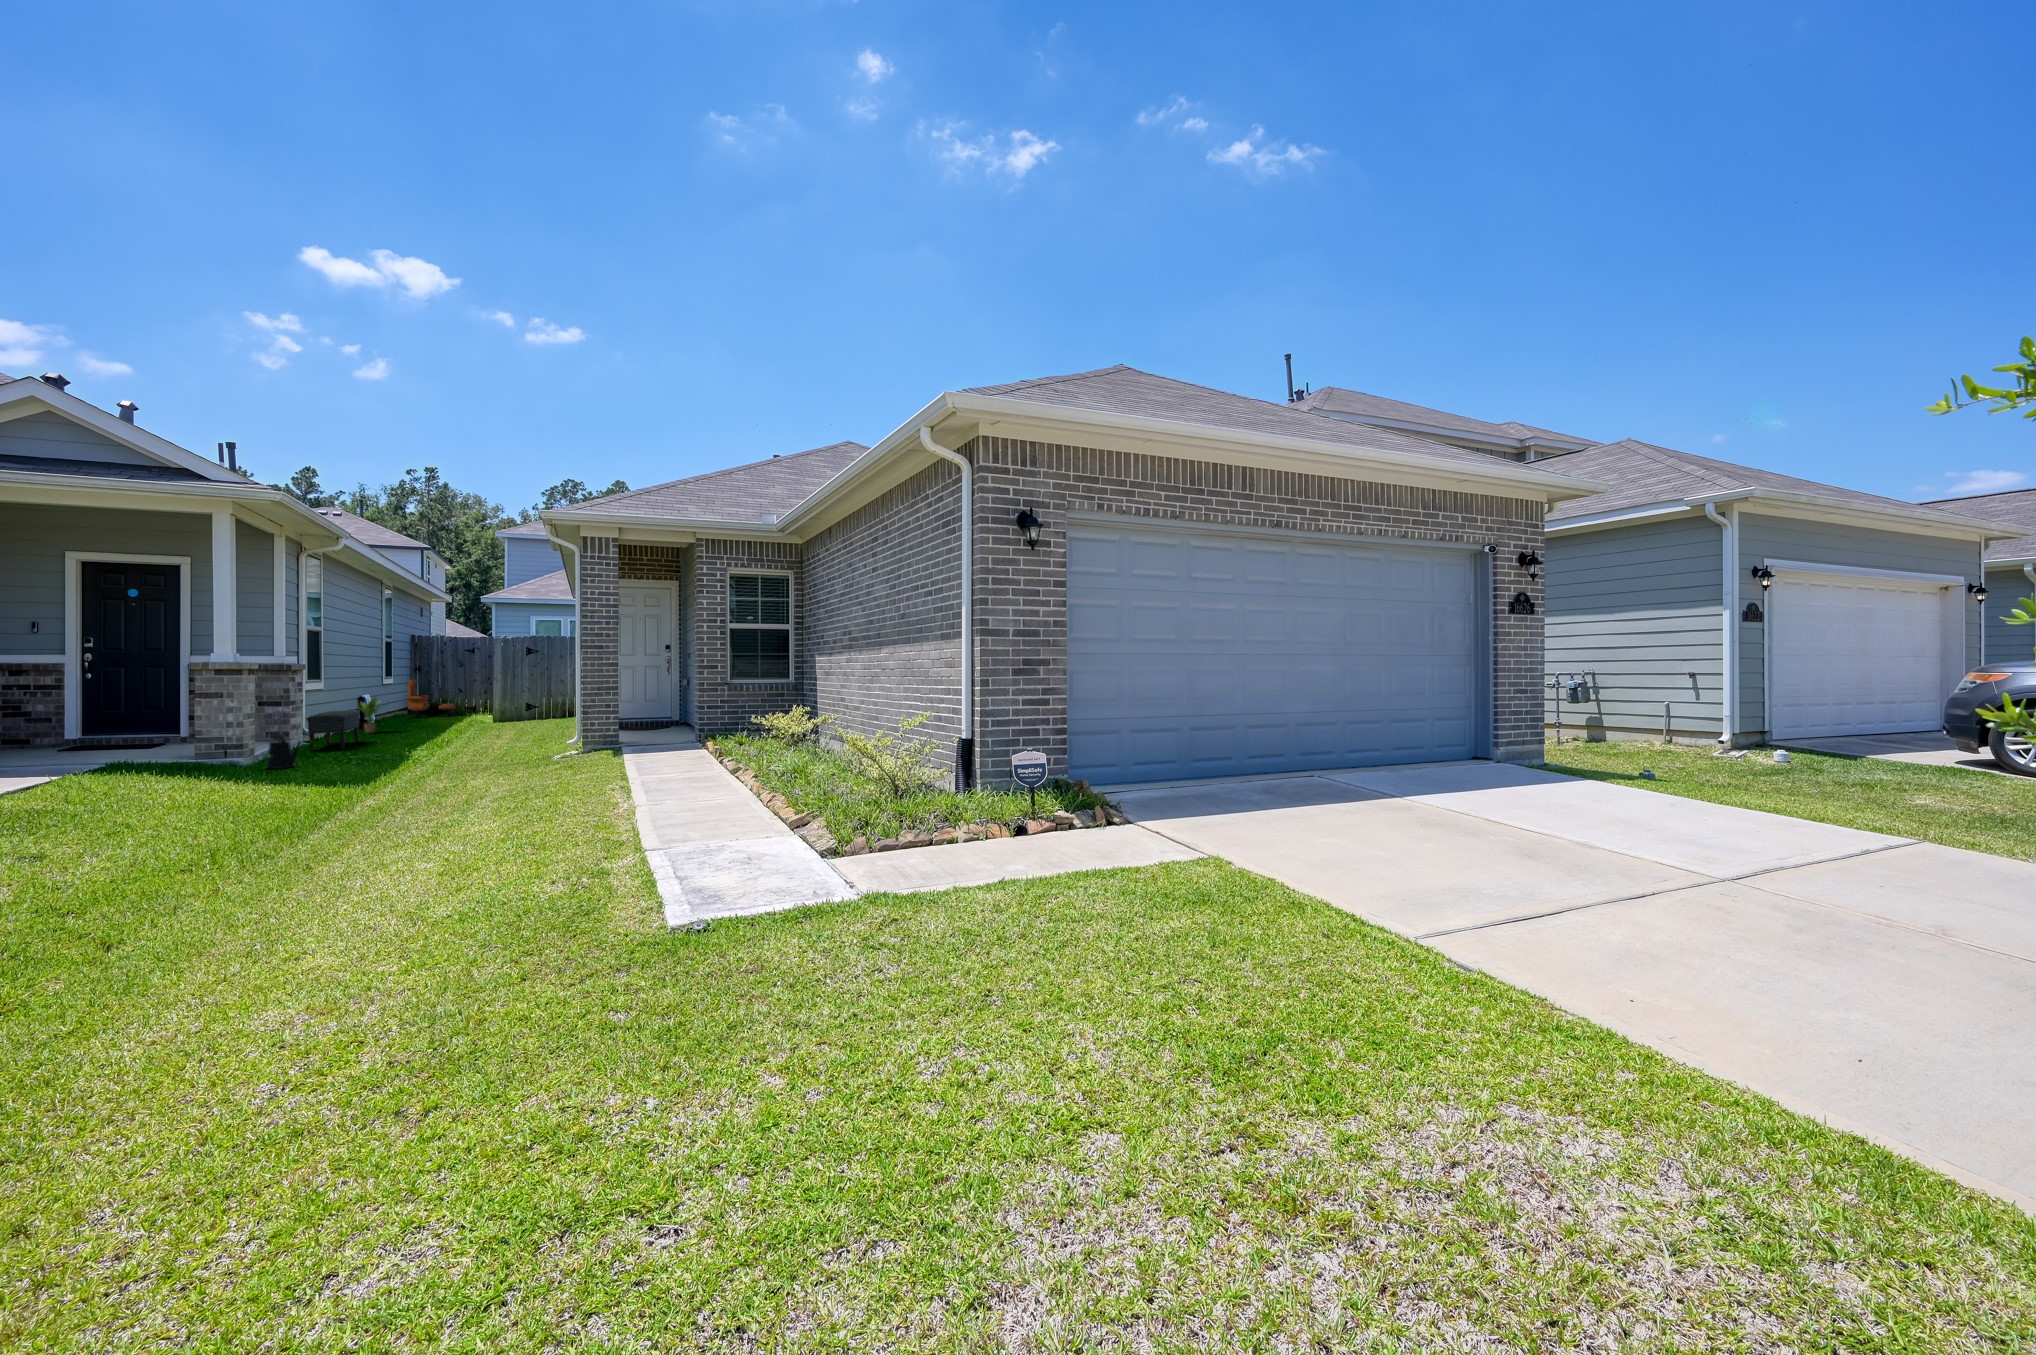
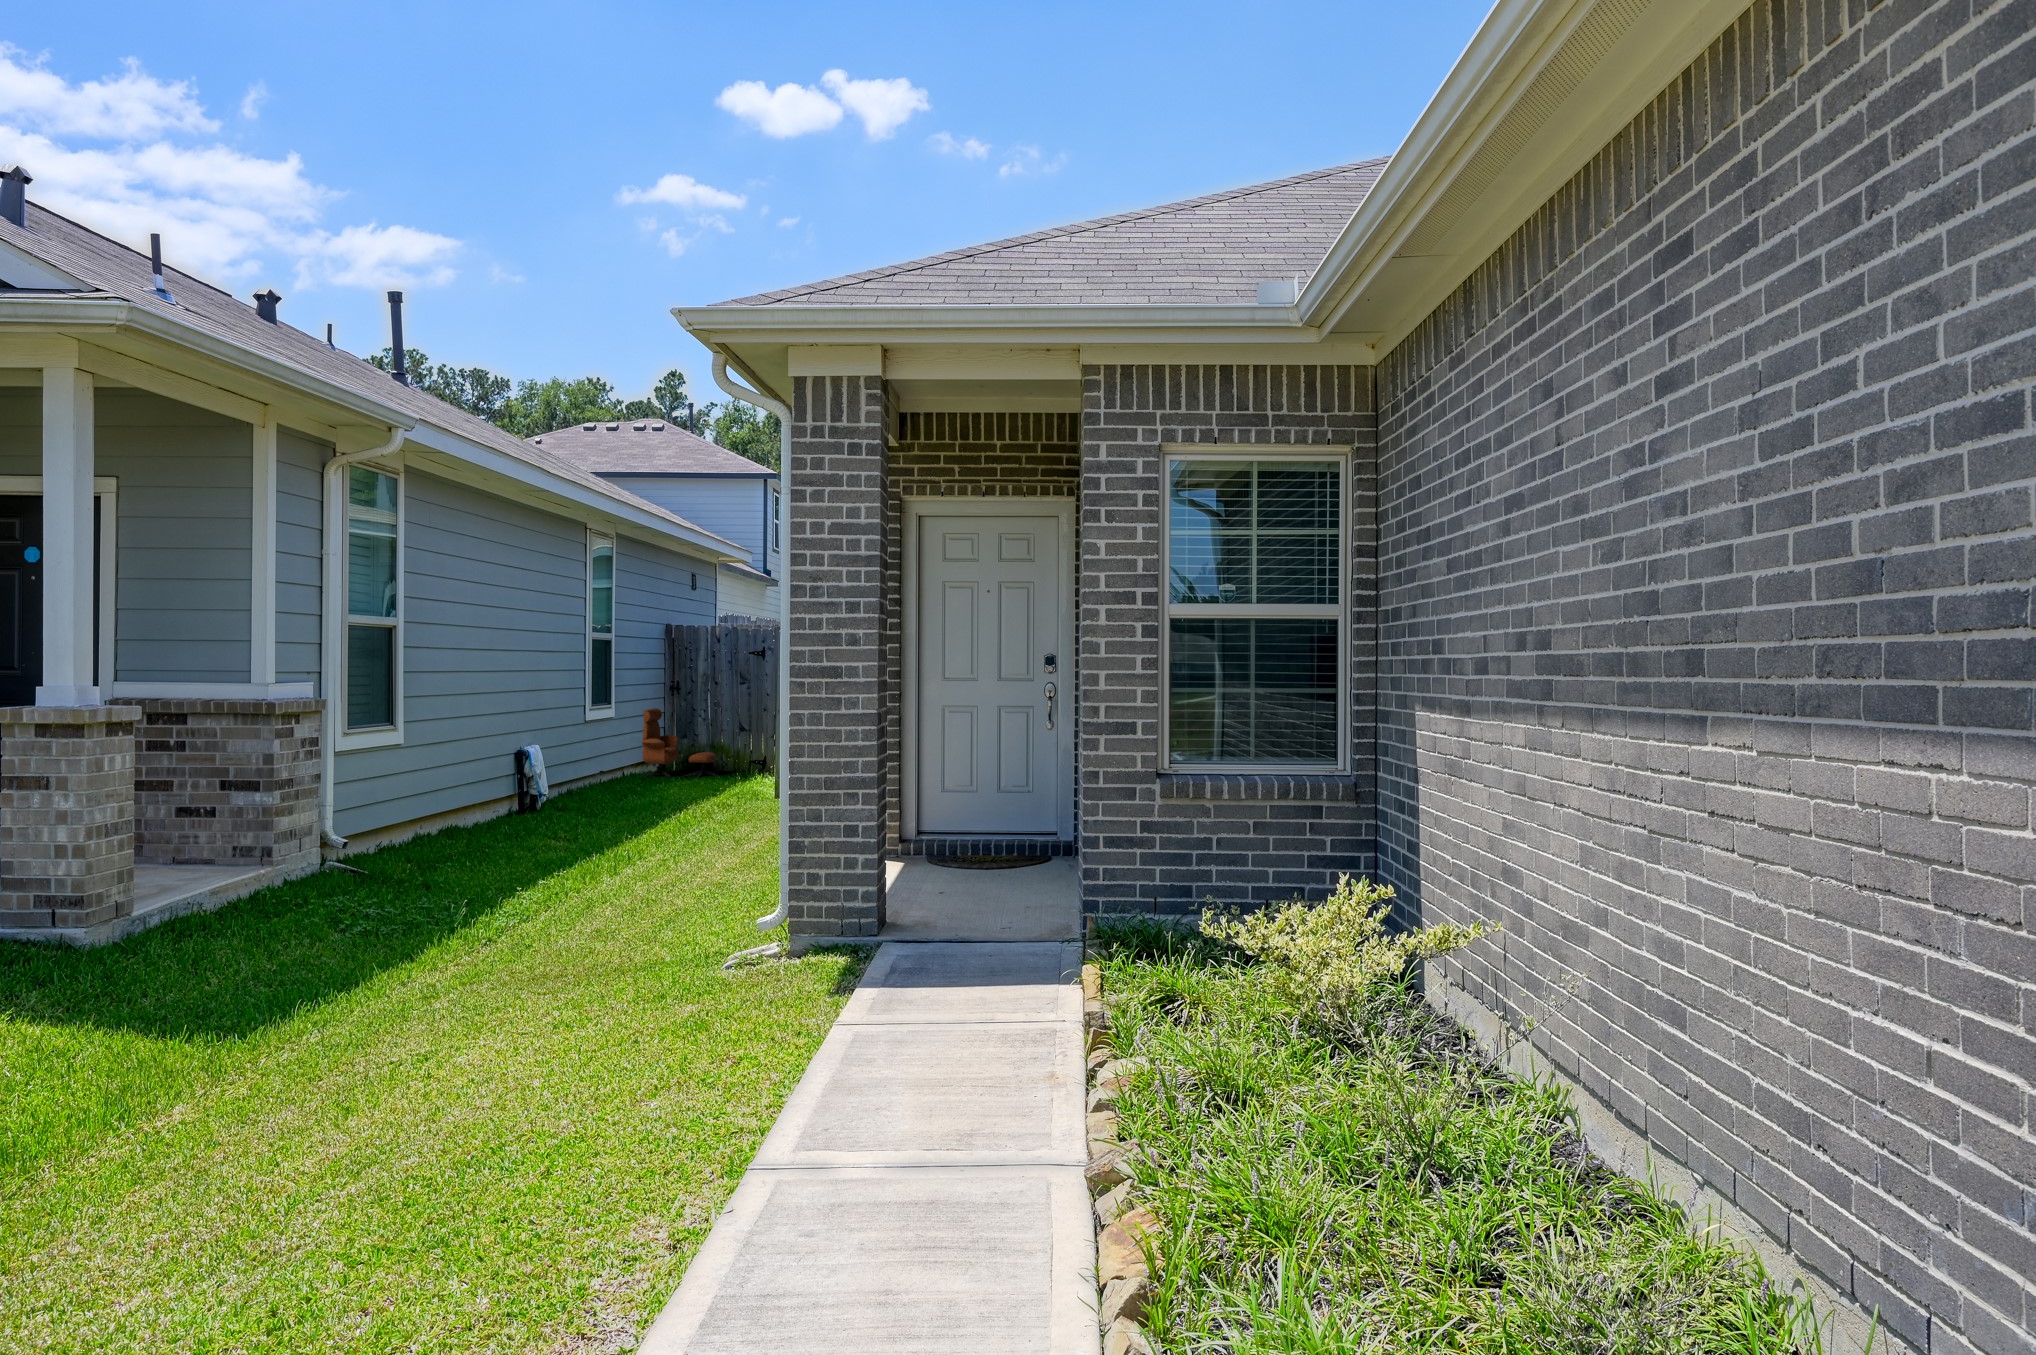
potted plant: present [358,698,381,733] -> none [503,752,555,820]
bench: present [307,710,360,750] -> none [339,787,467,875]
watering can: present [266,733,301,769] -> none [131,859,198,957]

